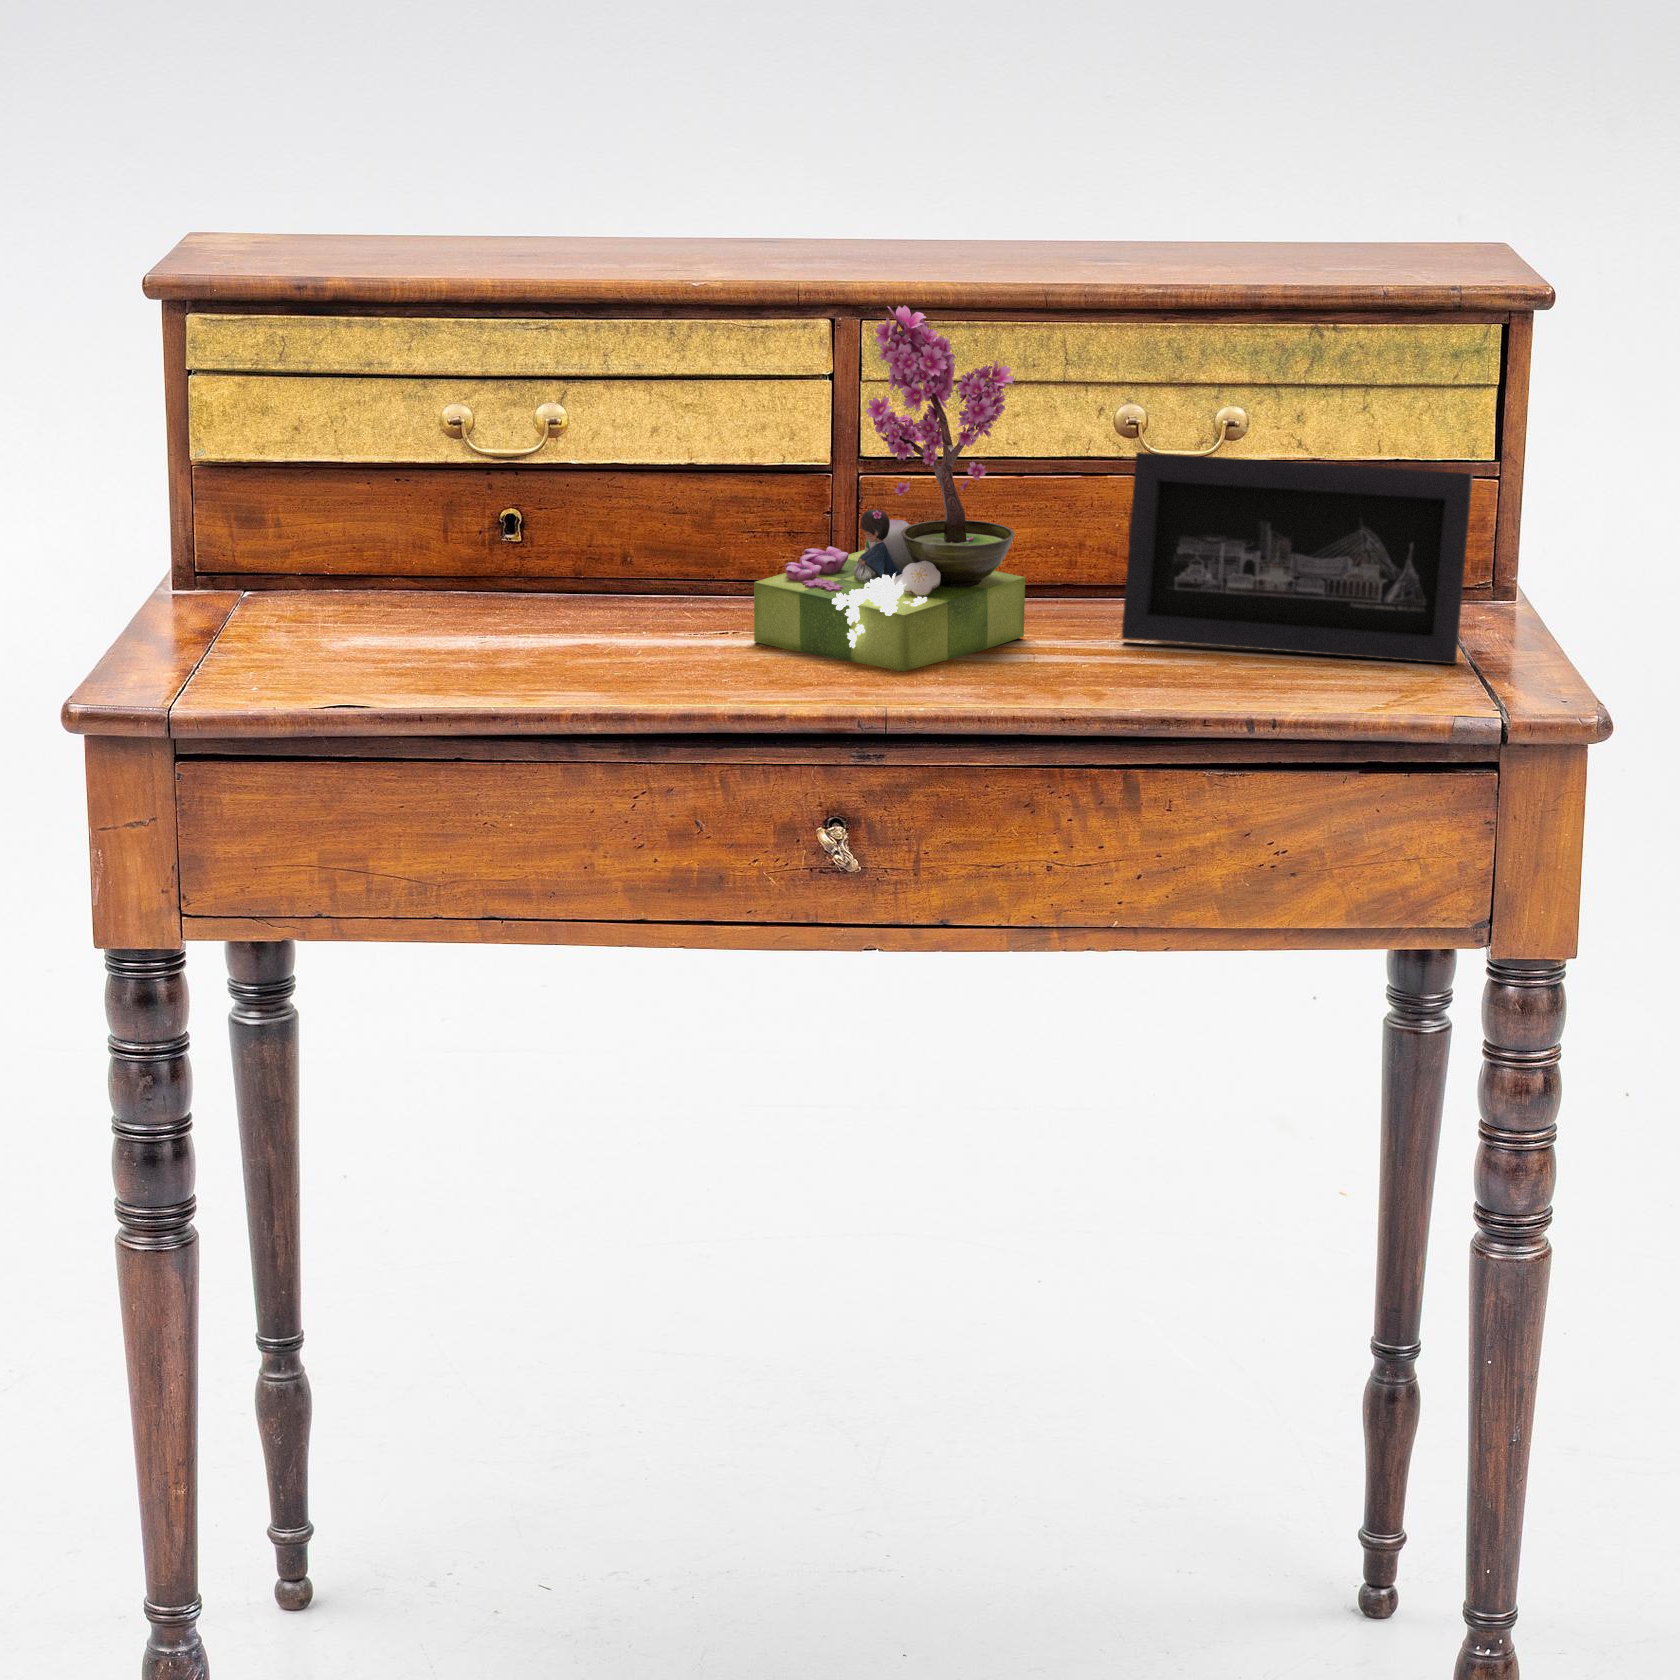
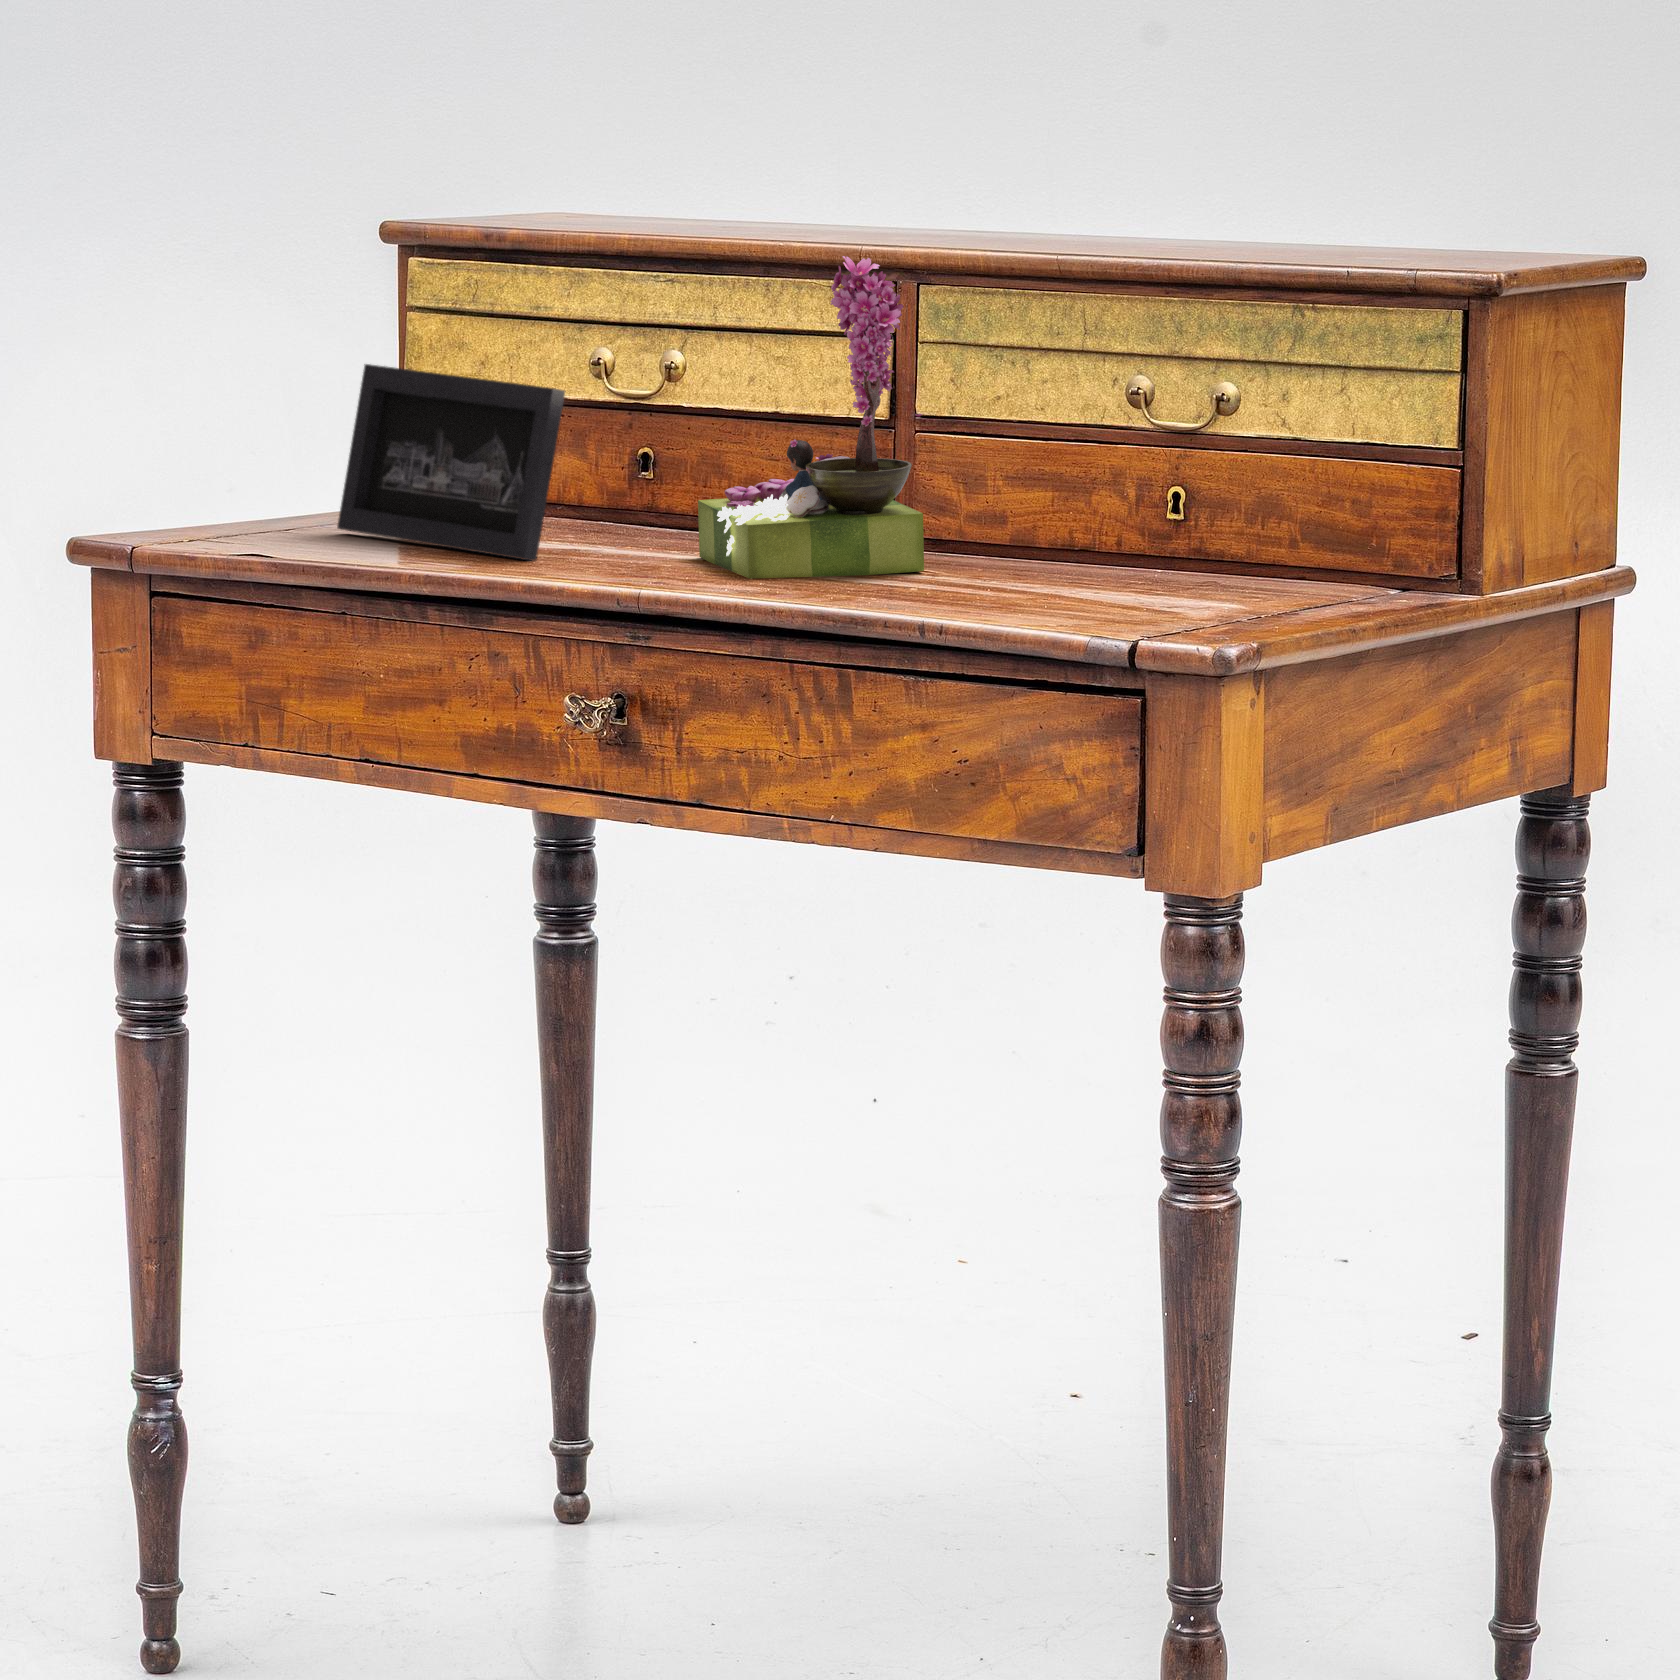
picture frame: present [1122,452,1473,664] -> present [337,364,566,561]

